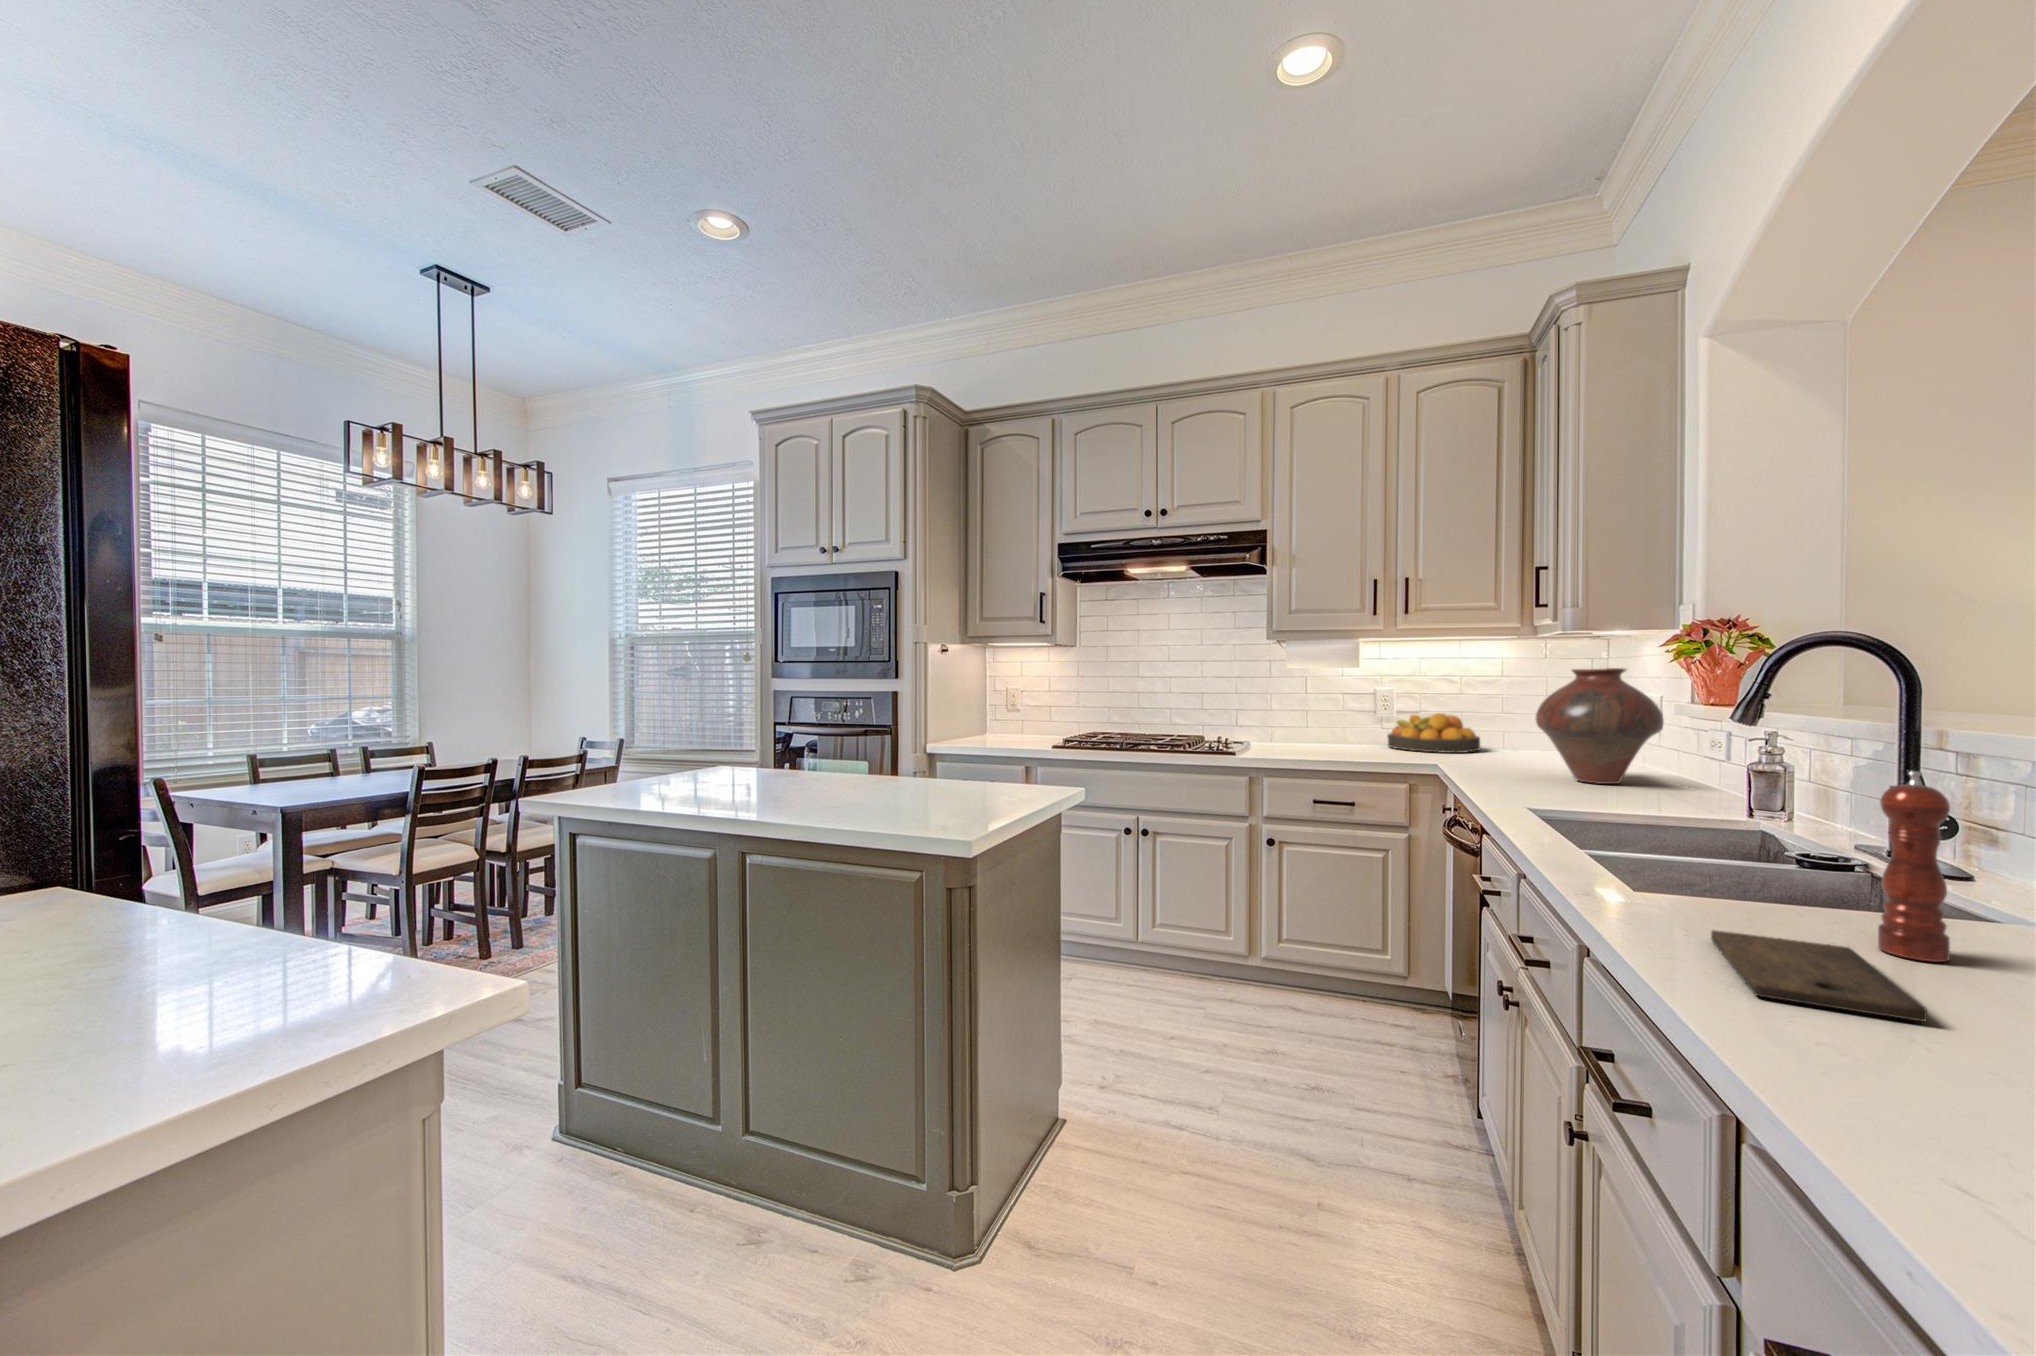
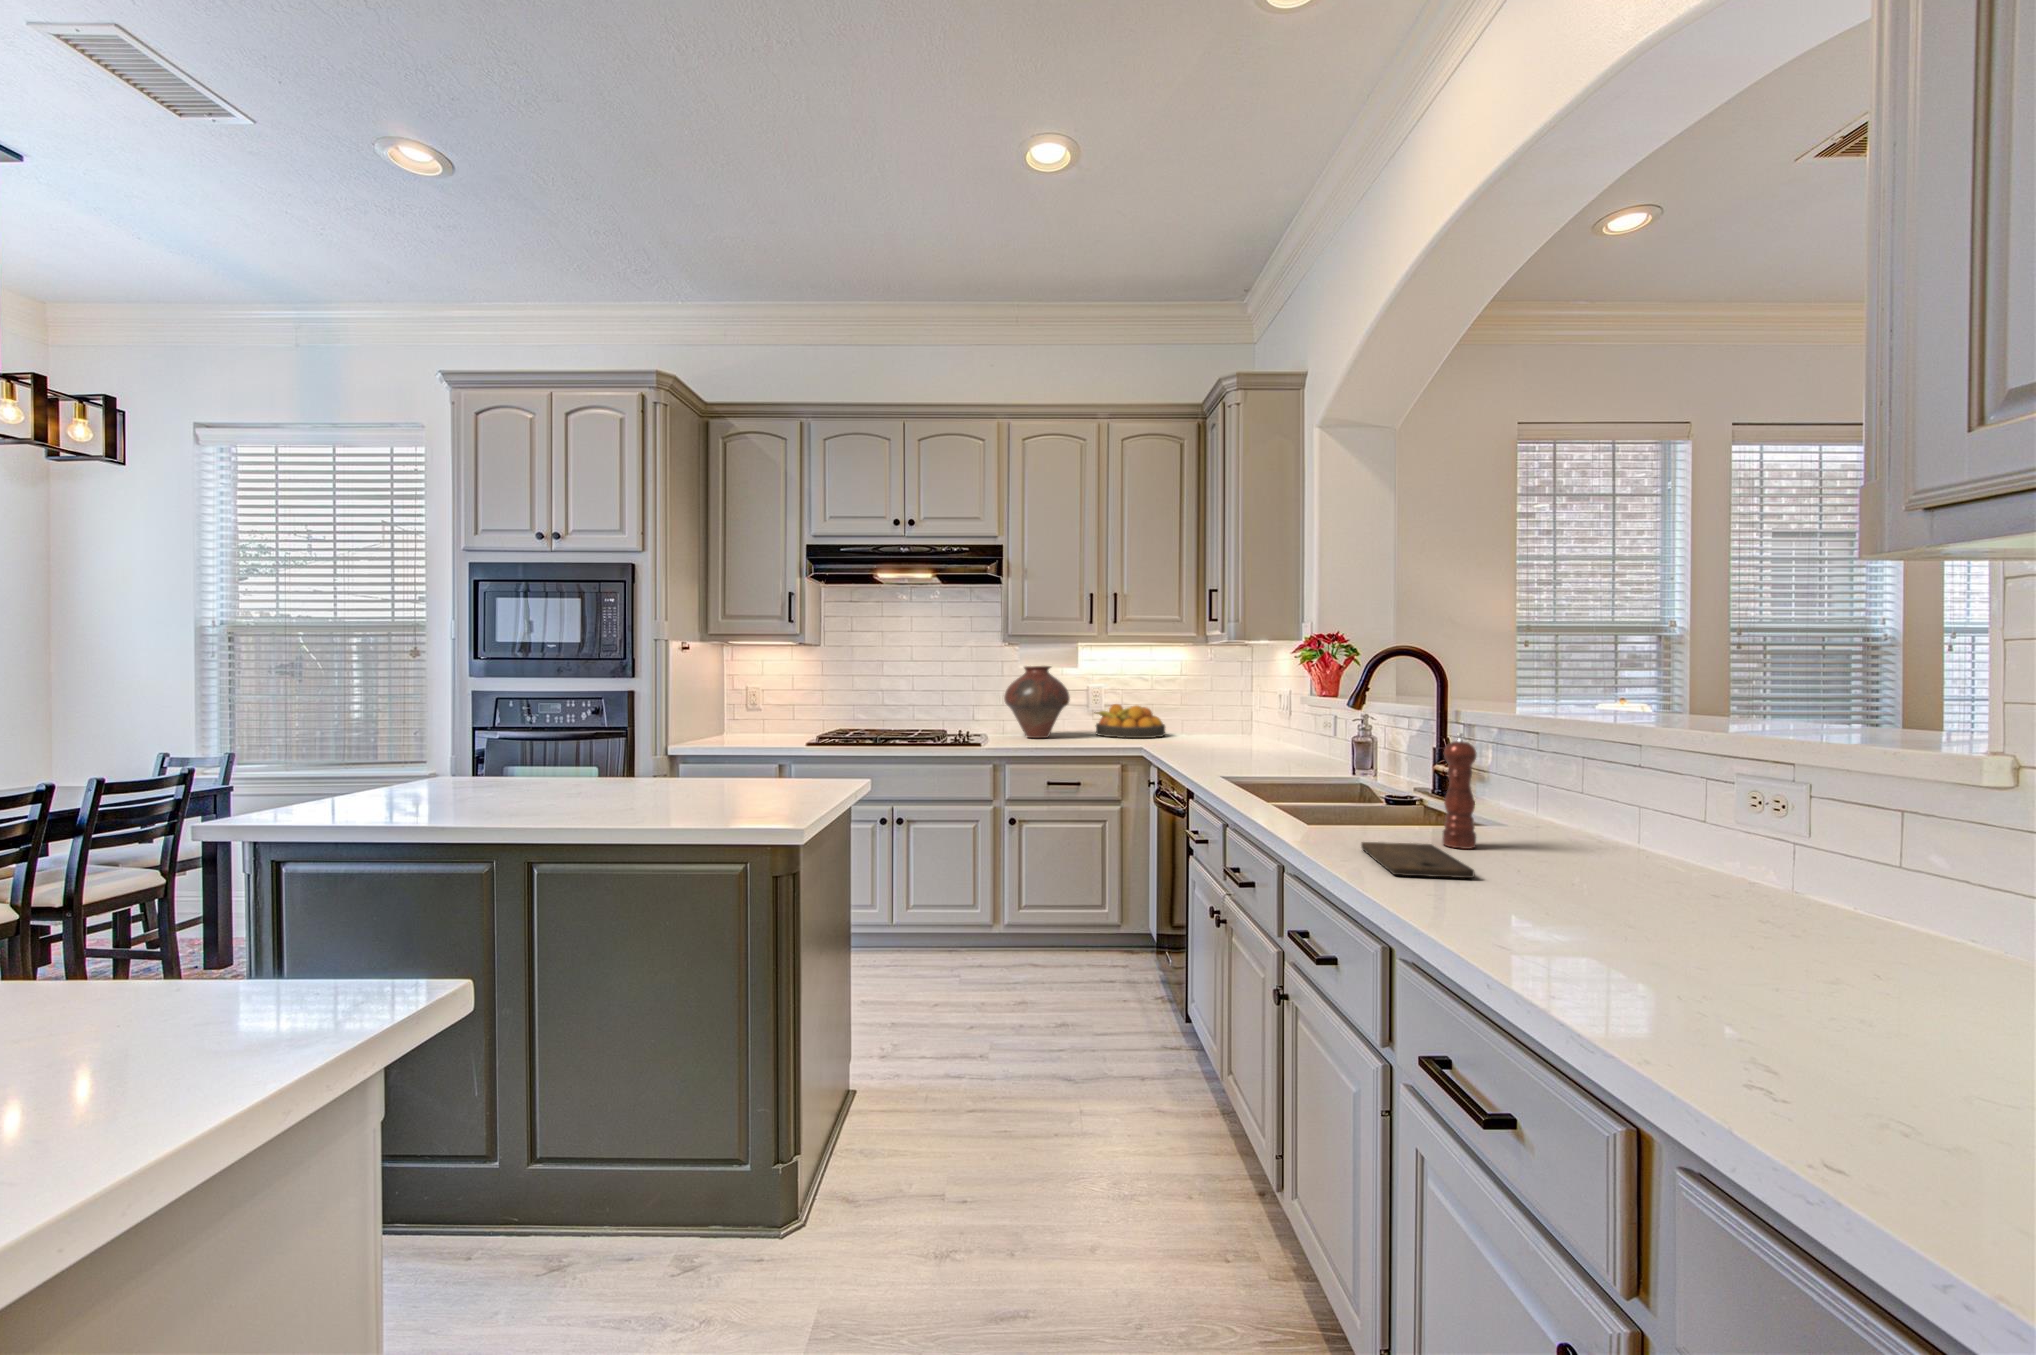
vase: present [1536,668,1664,784] -> present [1004,666,1070,738]

